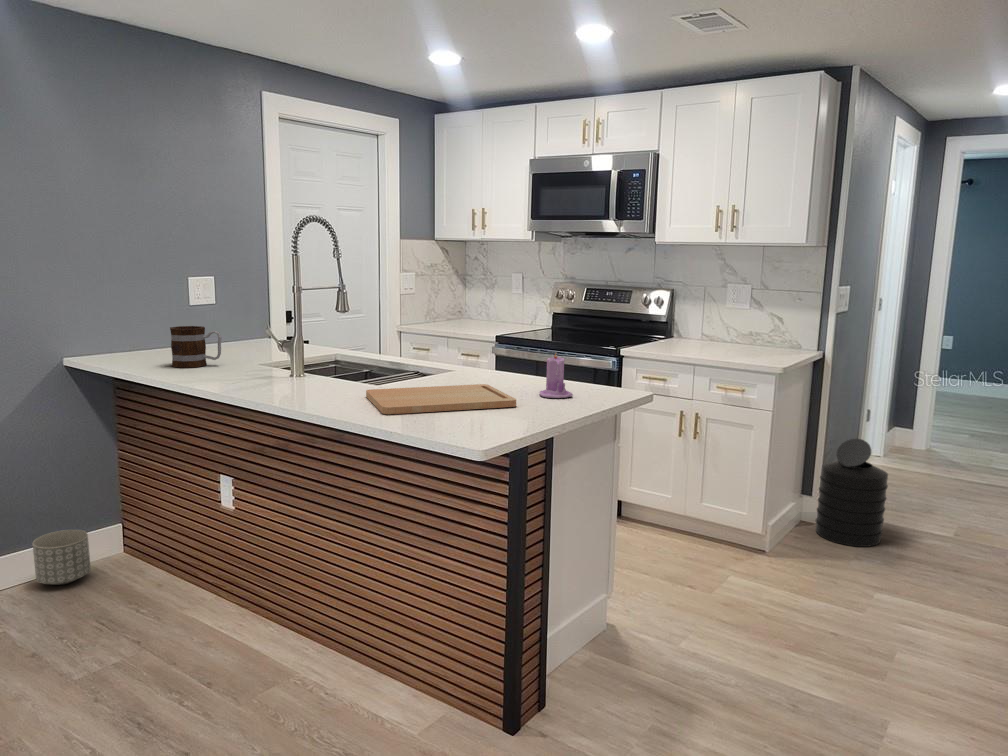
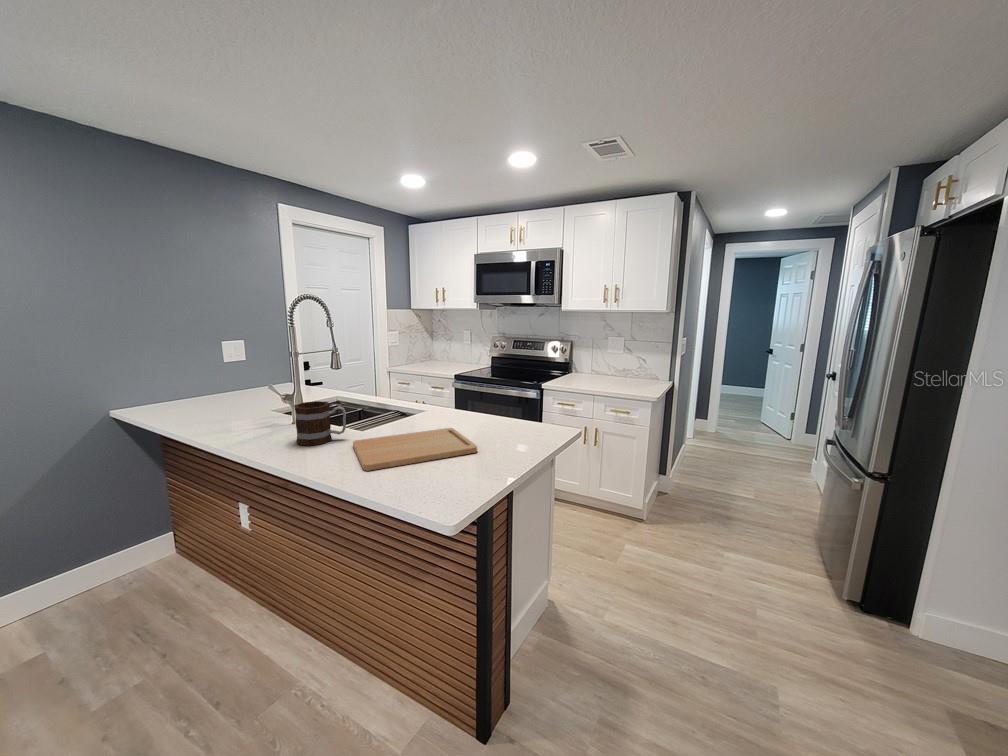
mug: present [170,326,221,368] -> present [294,401,346,446]
candle: present [540,353,573,398] -> none [494,402,520,439]
trash can: present [816,439,888,547] -> none [669,437,715,508]
planter: present [33,530,91,585] -> none [78,548,136,600]

